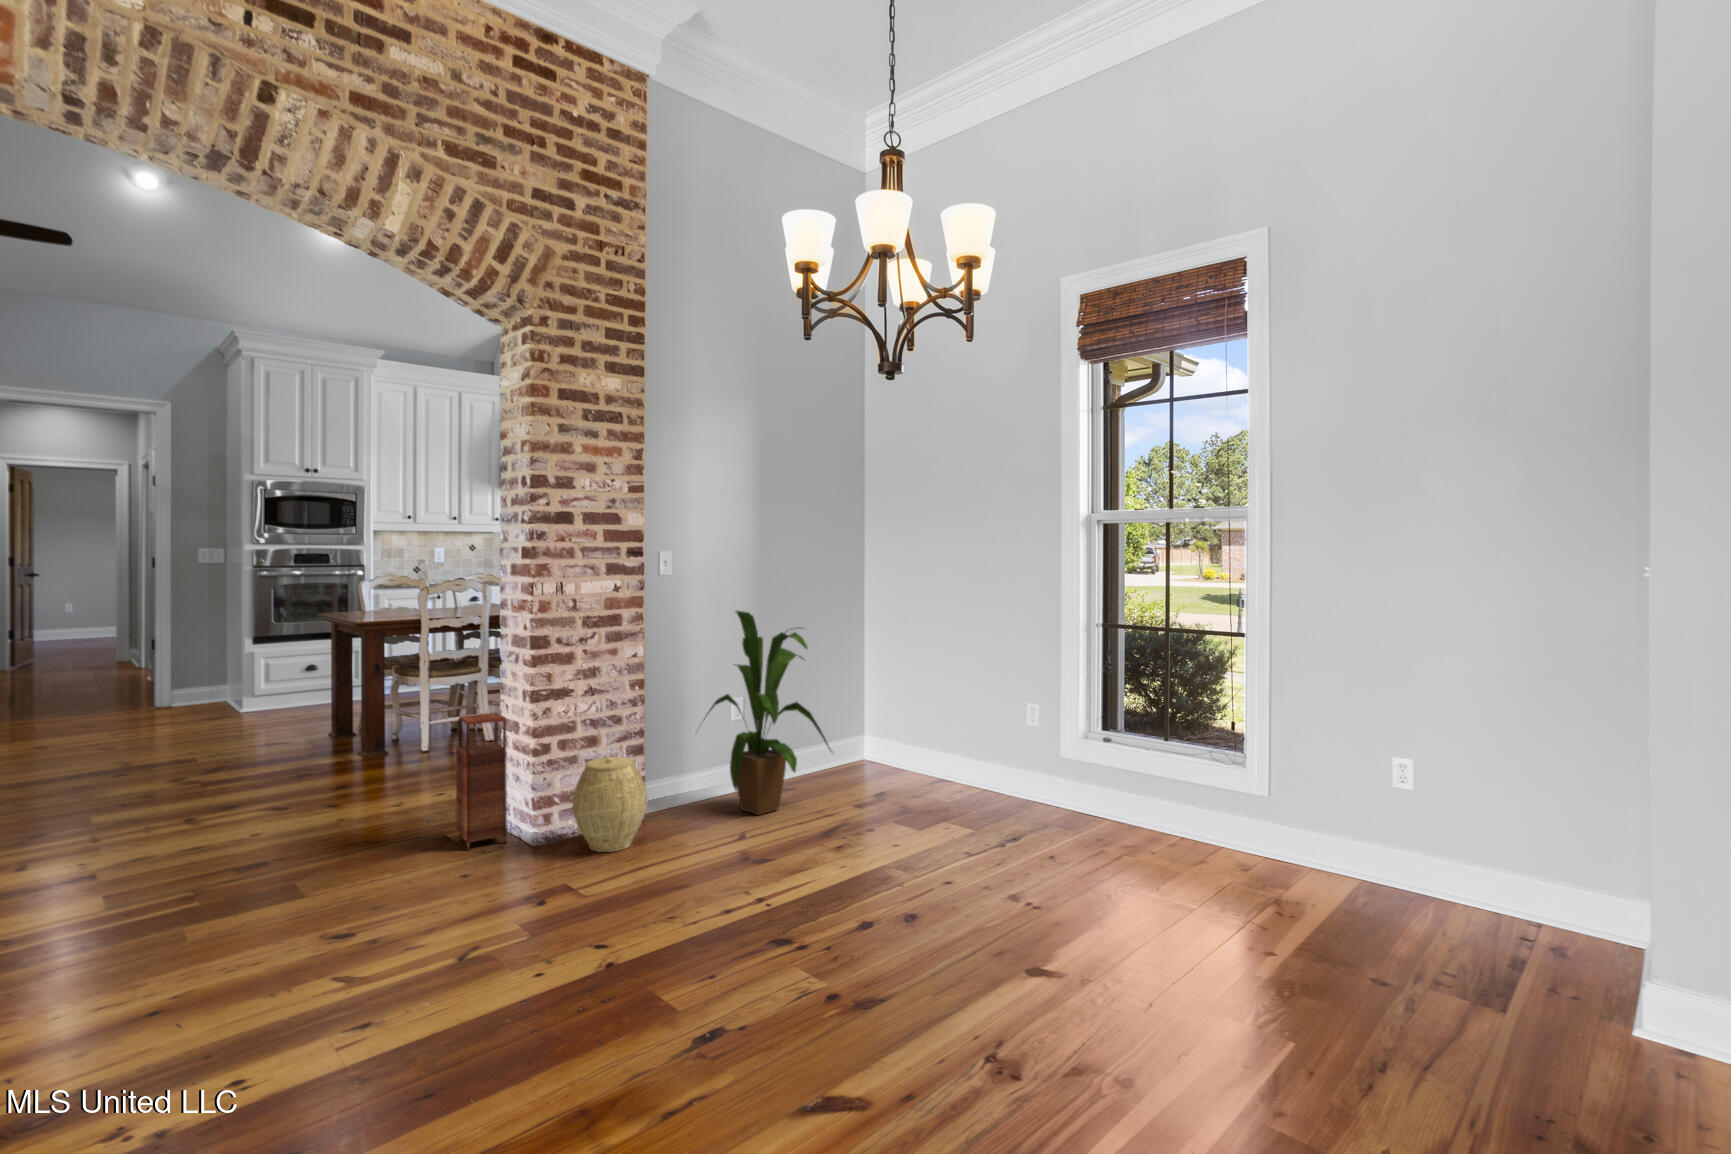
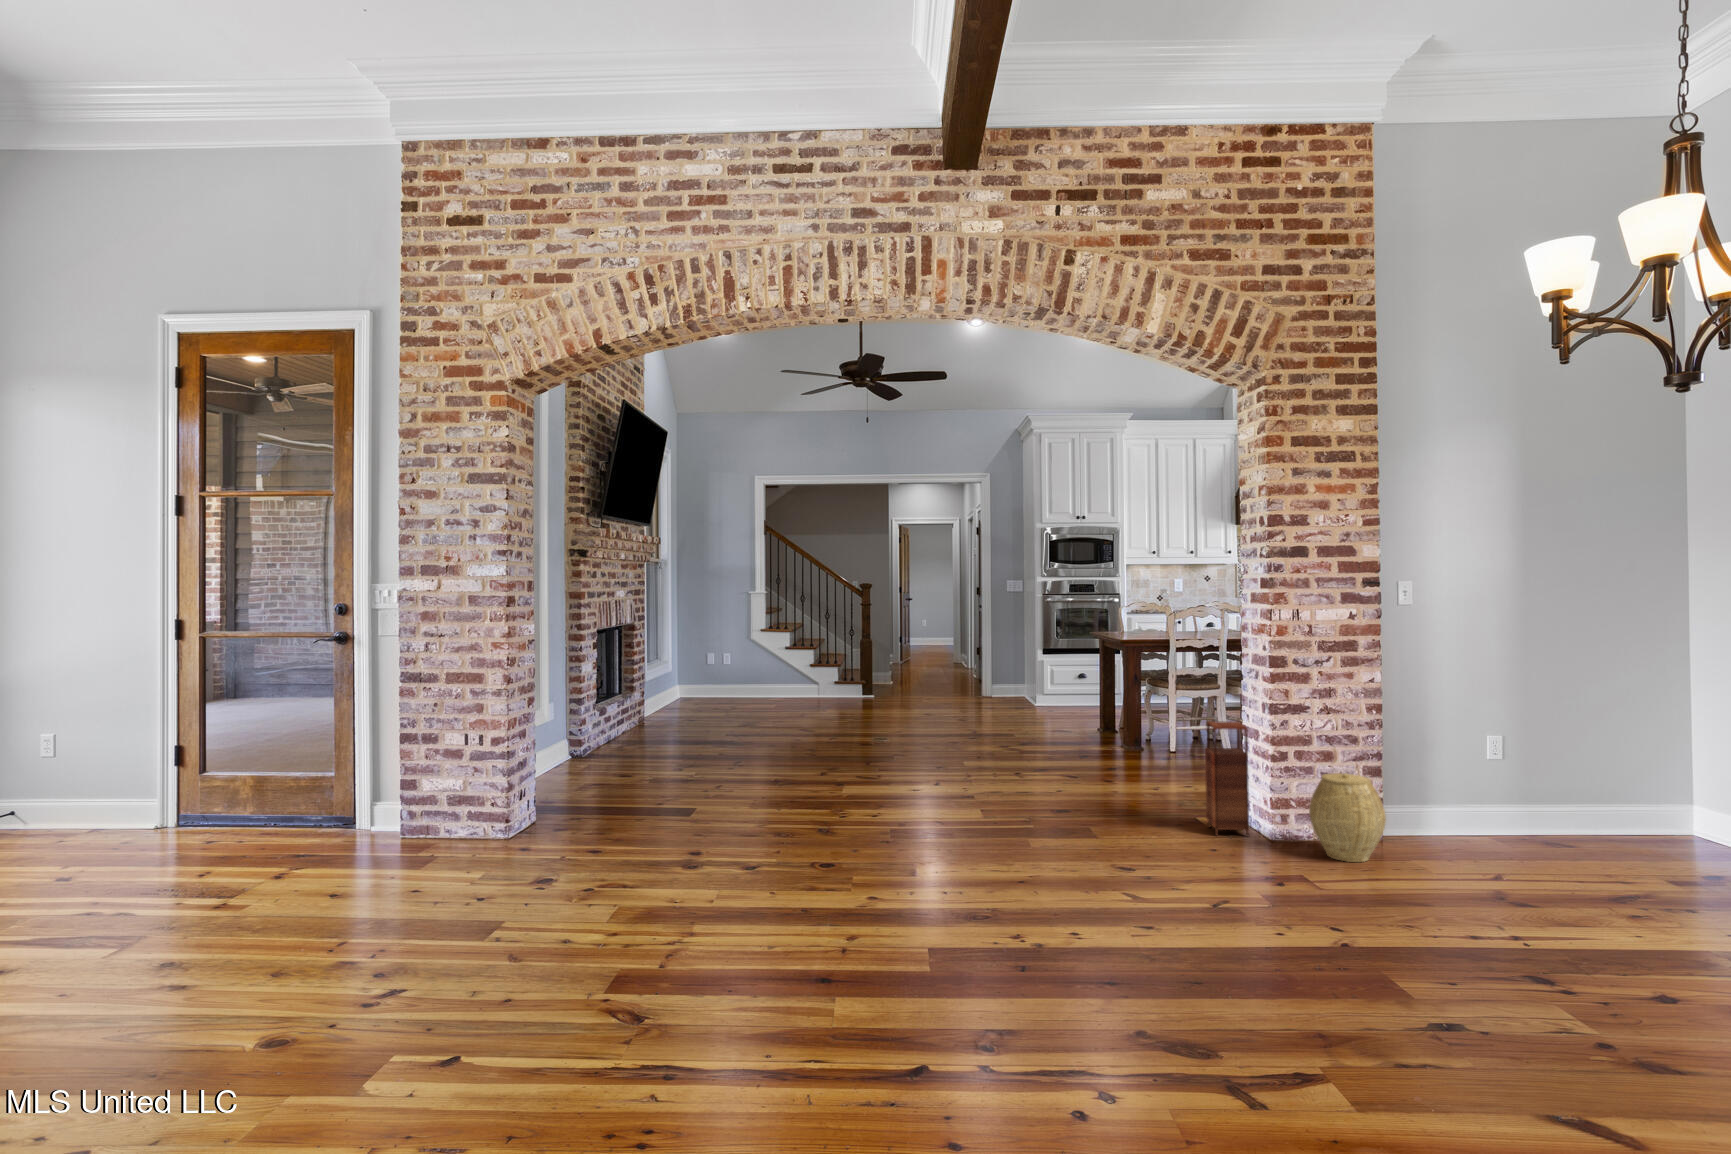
house plant: present [704,611,831,815] -> none [1441,639,1628,860]

